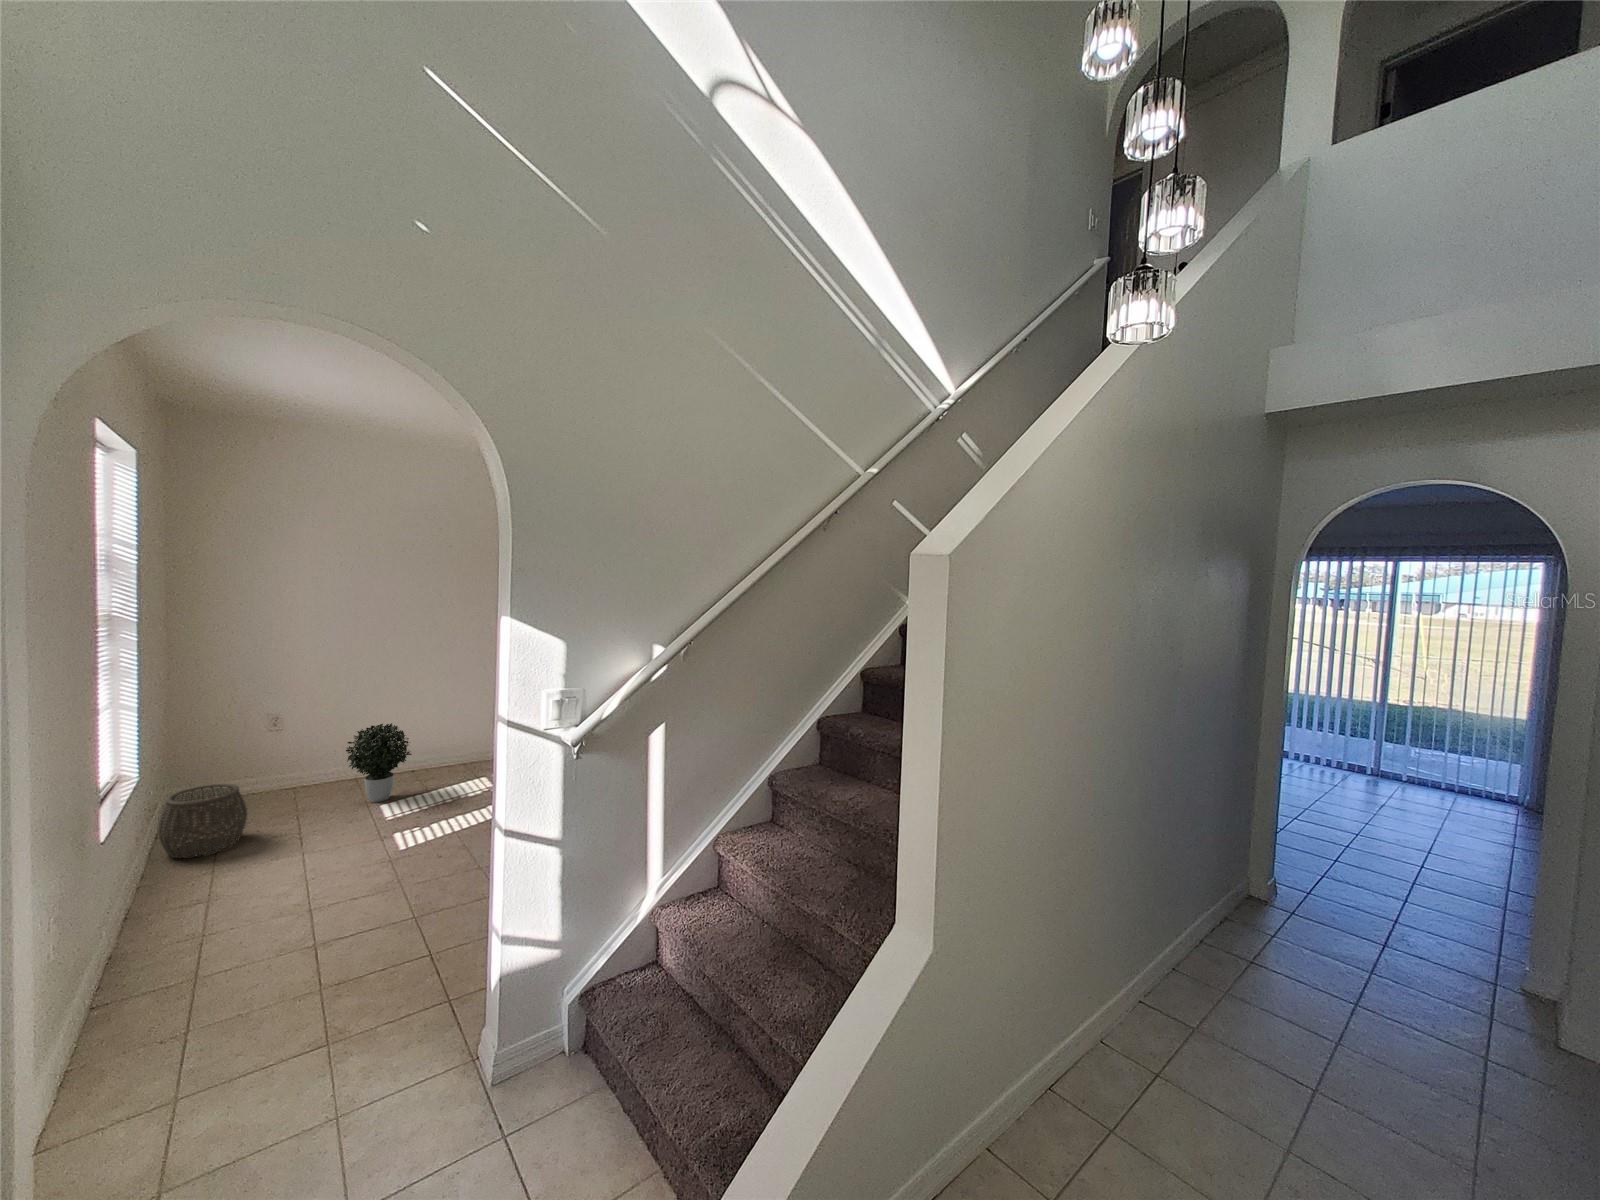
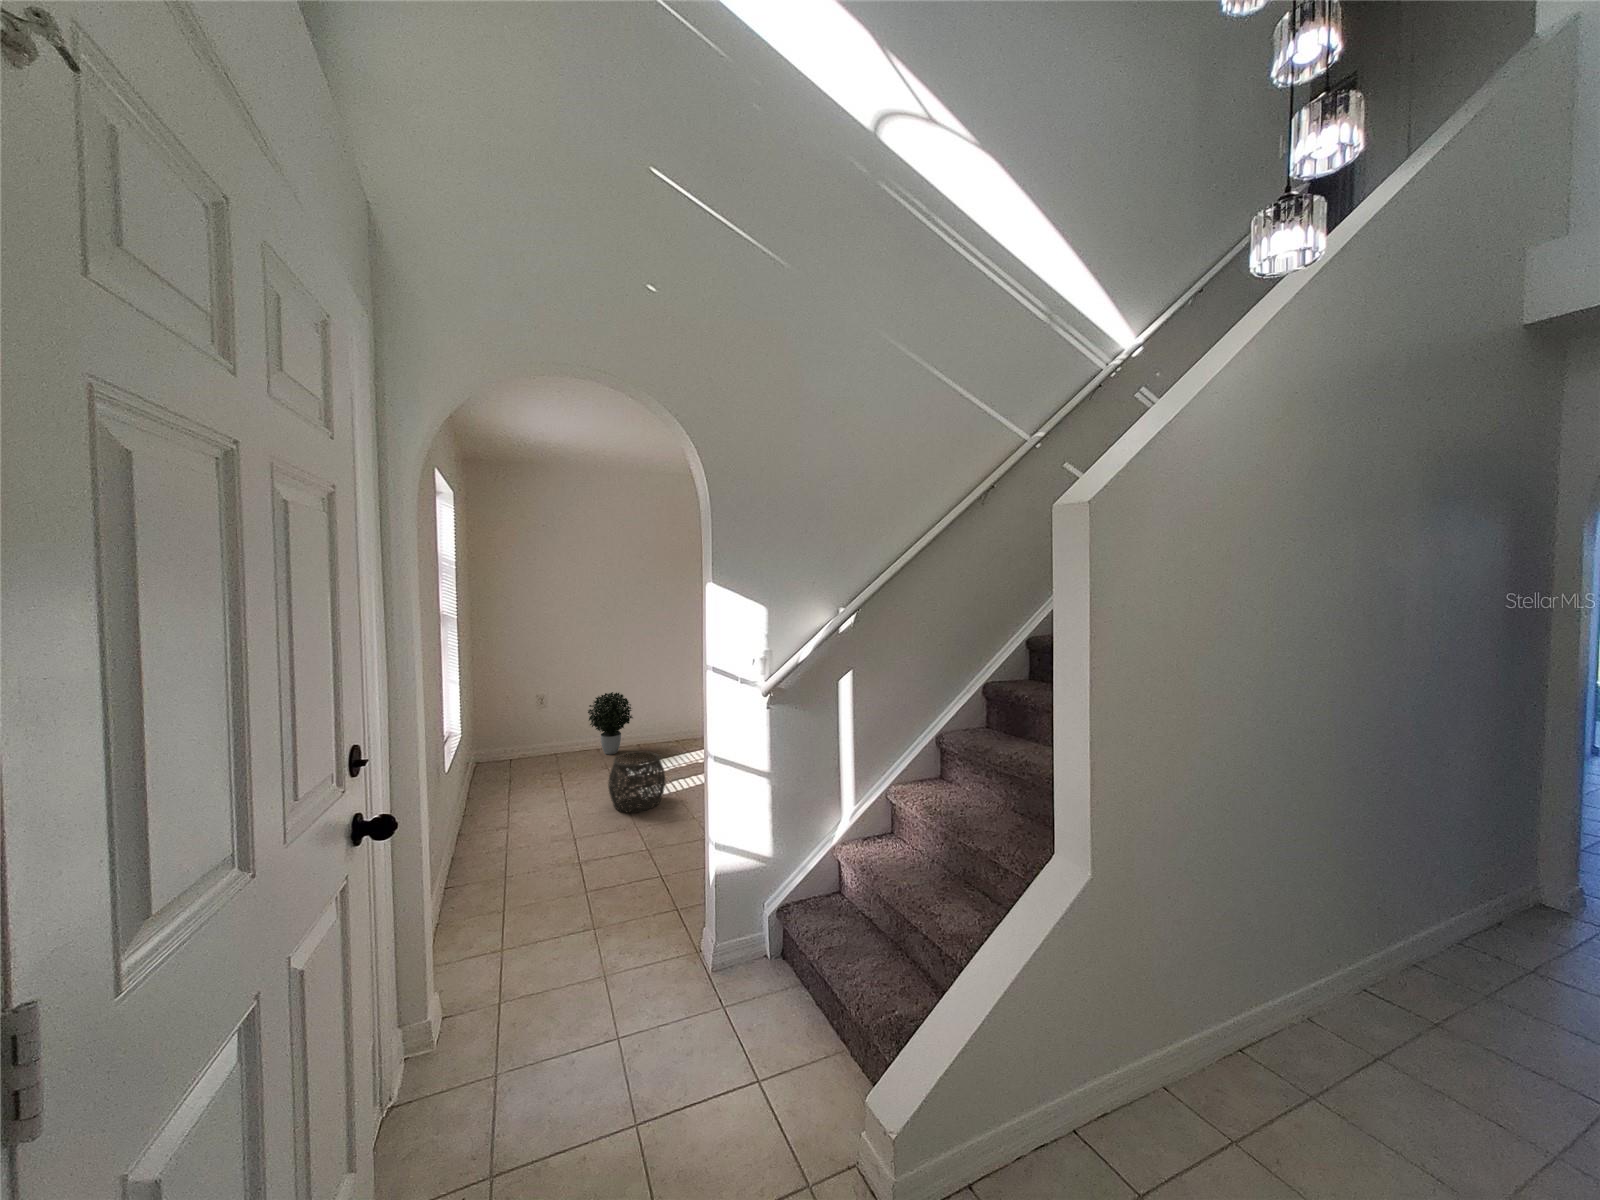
woven basket: present [157,784,247,858] -> present [608,751,665,813]

